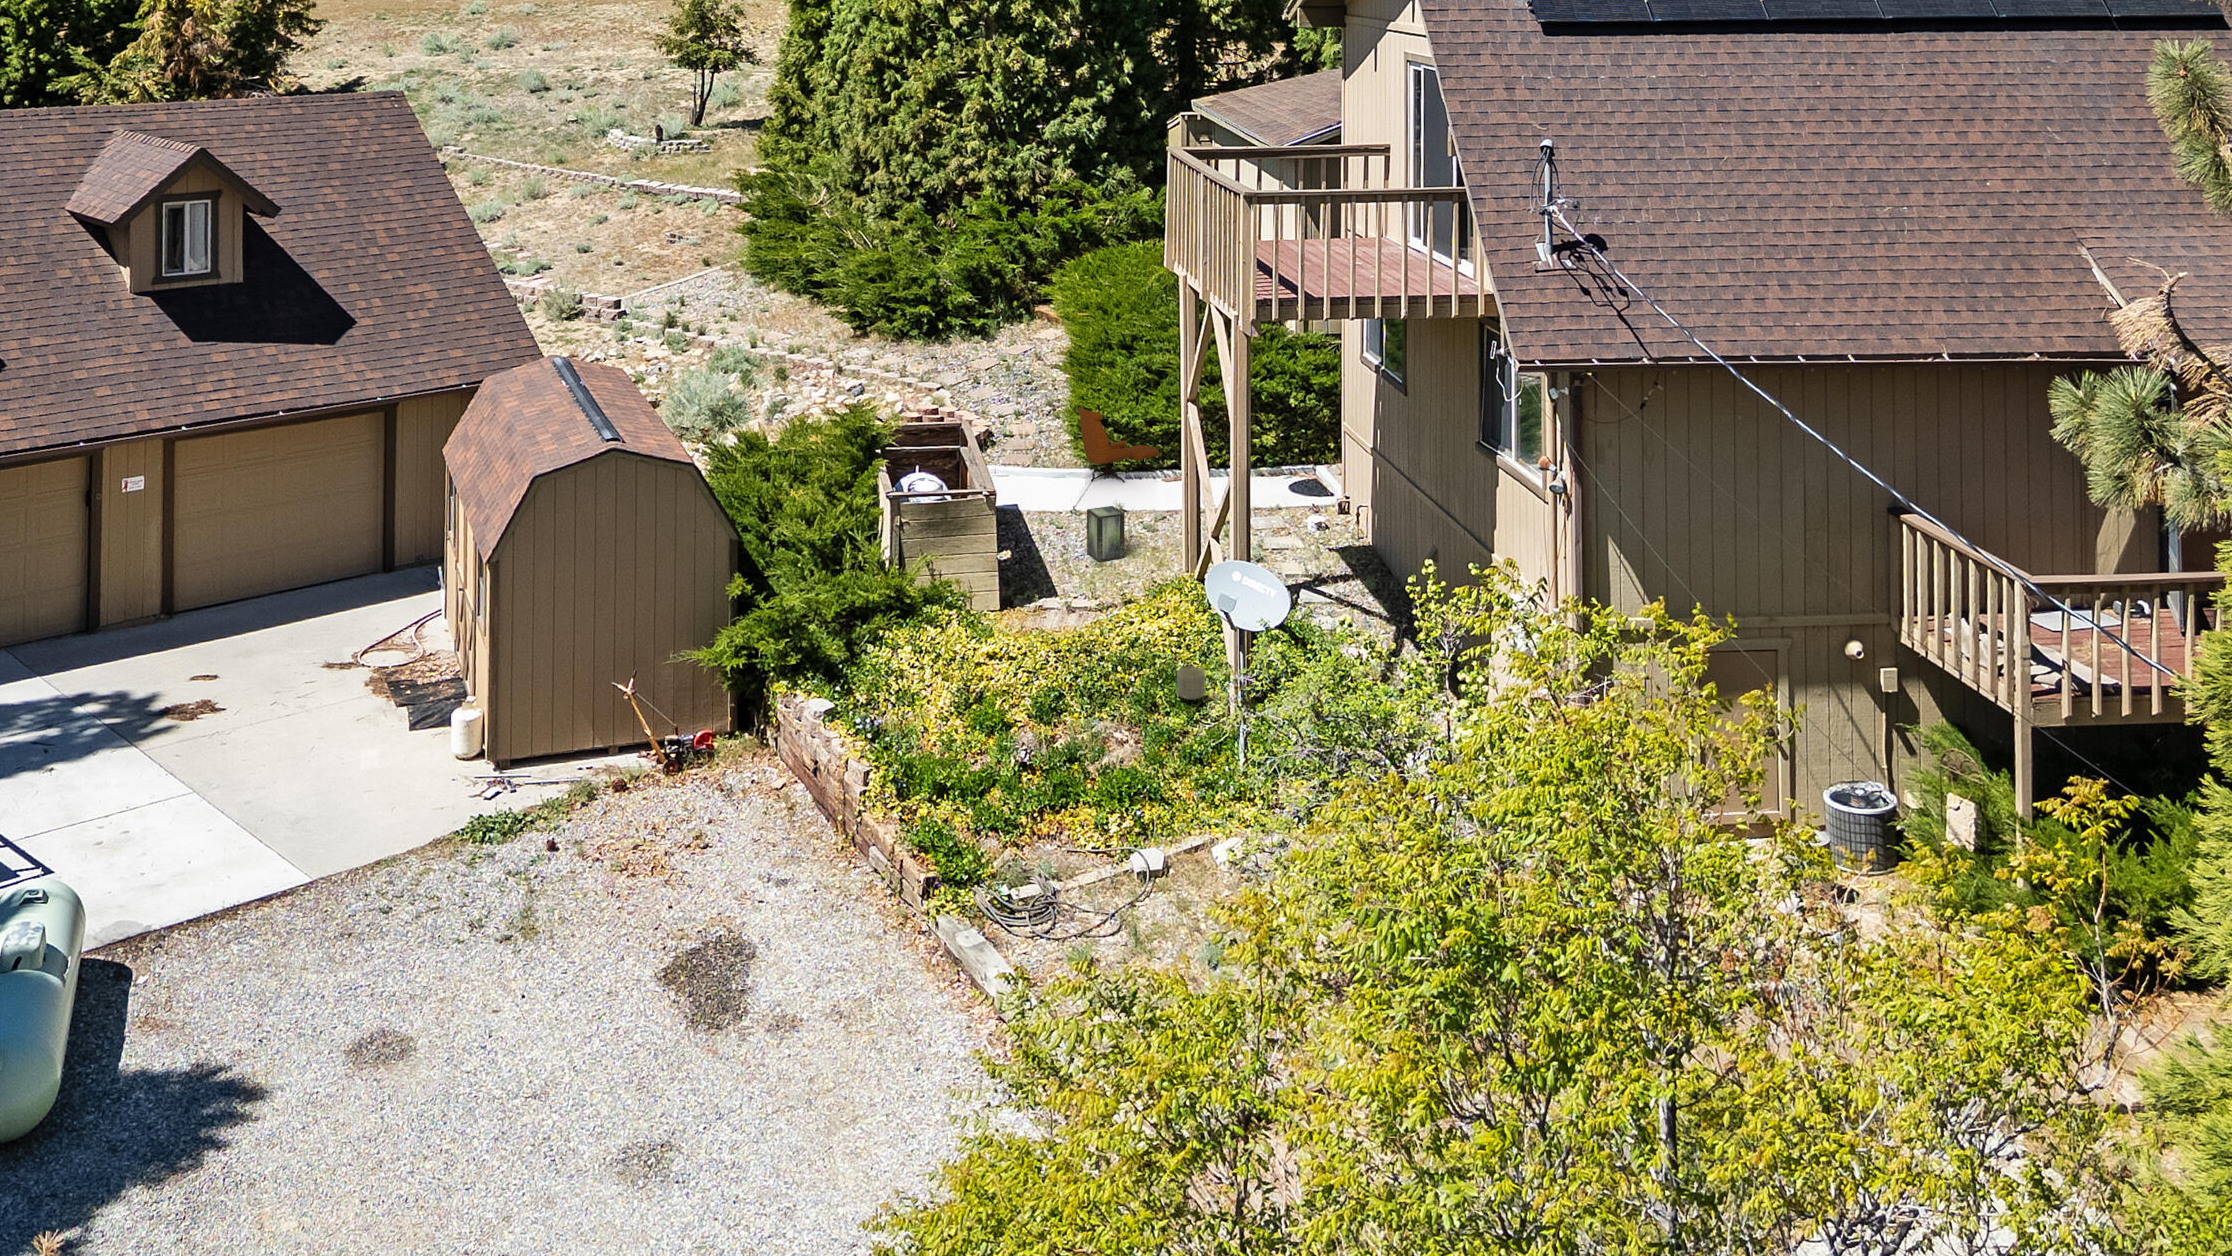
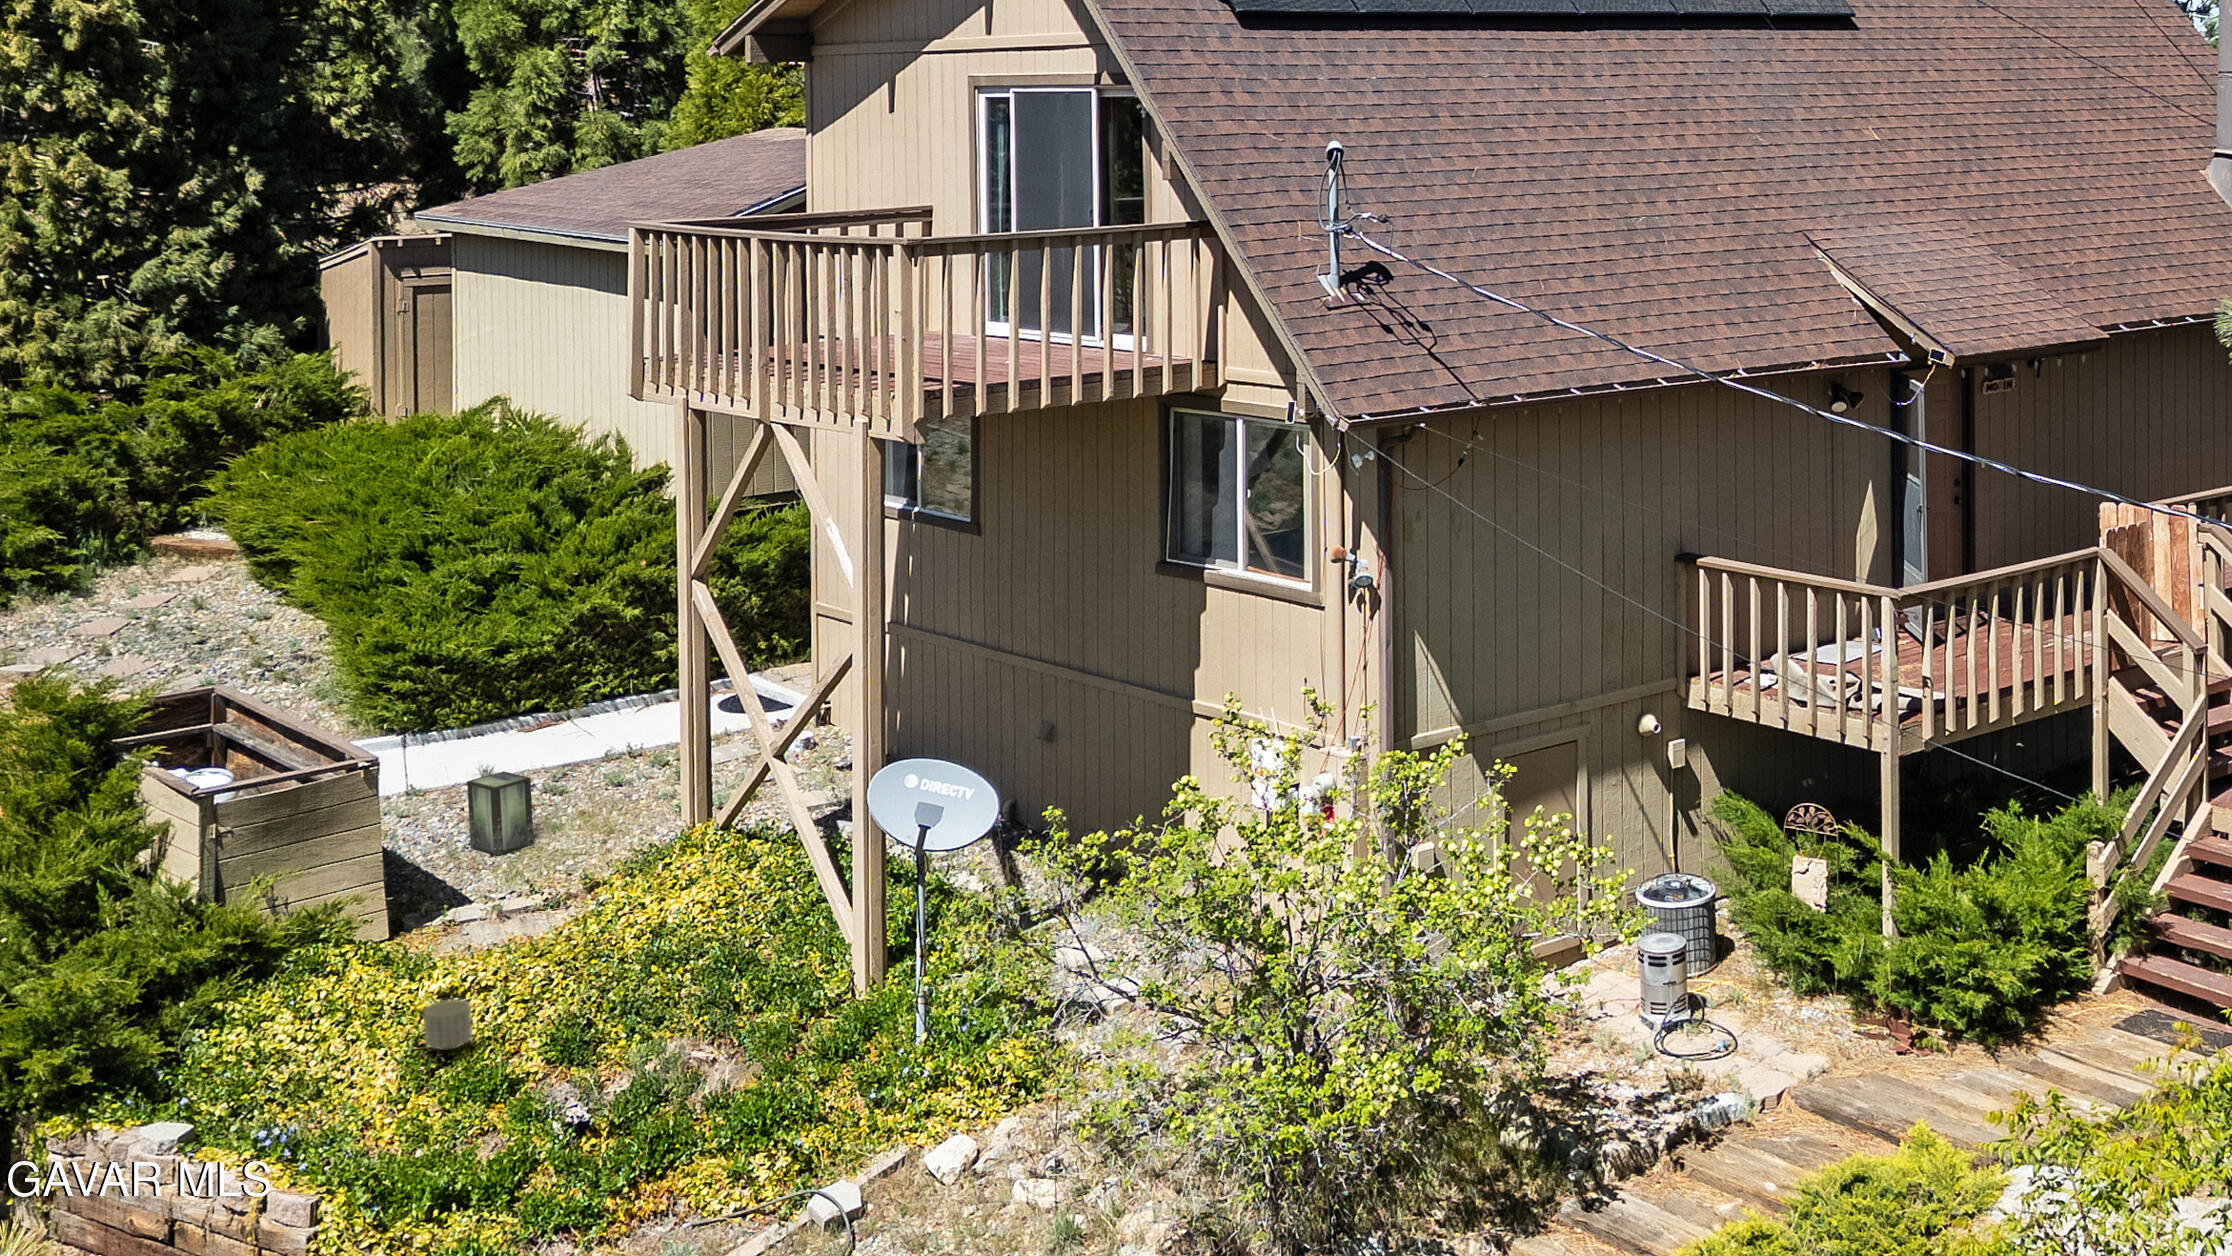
lounge chair: present [1078,407,1160,482] -> none [384,646,507,756]
planter: present [1177,667,1206,700] -> present [424,999,472,1050]

